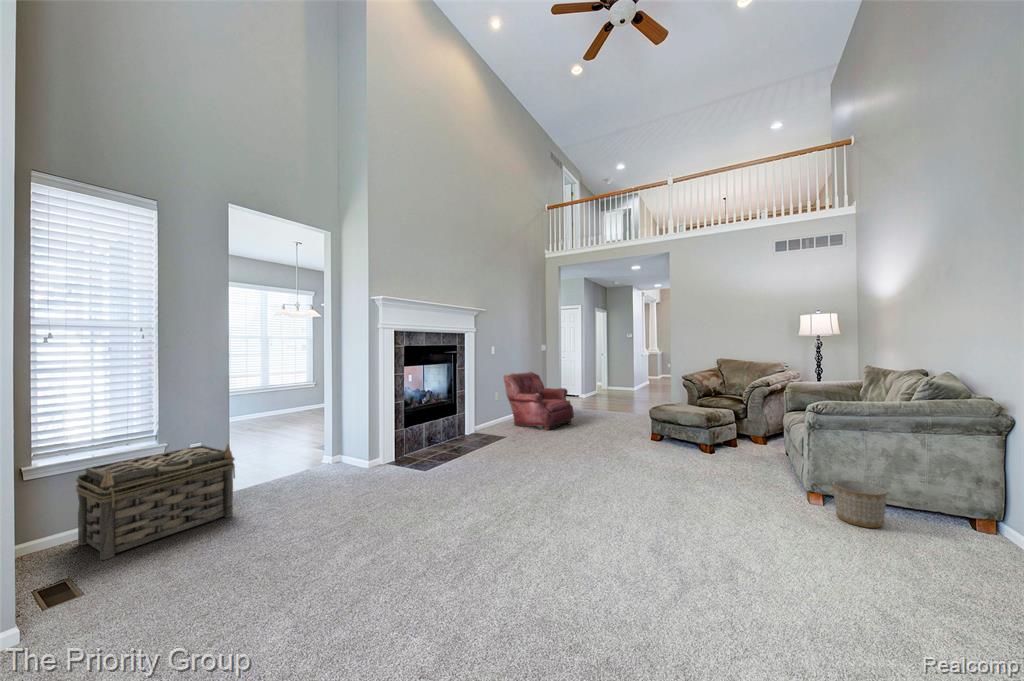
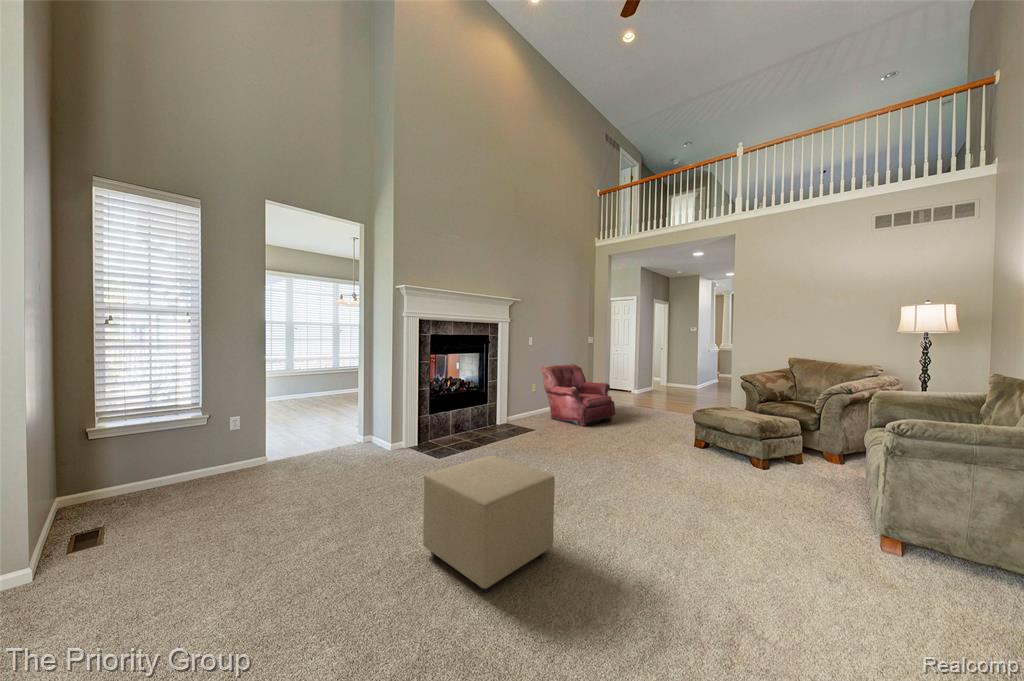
basket: present [76,444,235,560] -> none [112,420,251,519]
ottoman: none [455,456,570,572] -> present [423,455,555,592]
planter: present [833,480,887,528] -> none [914,526,999,599]

